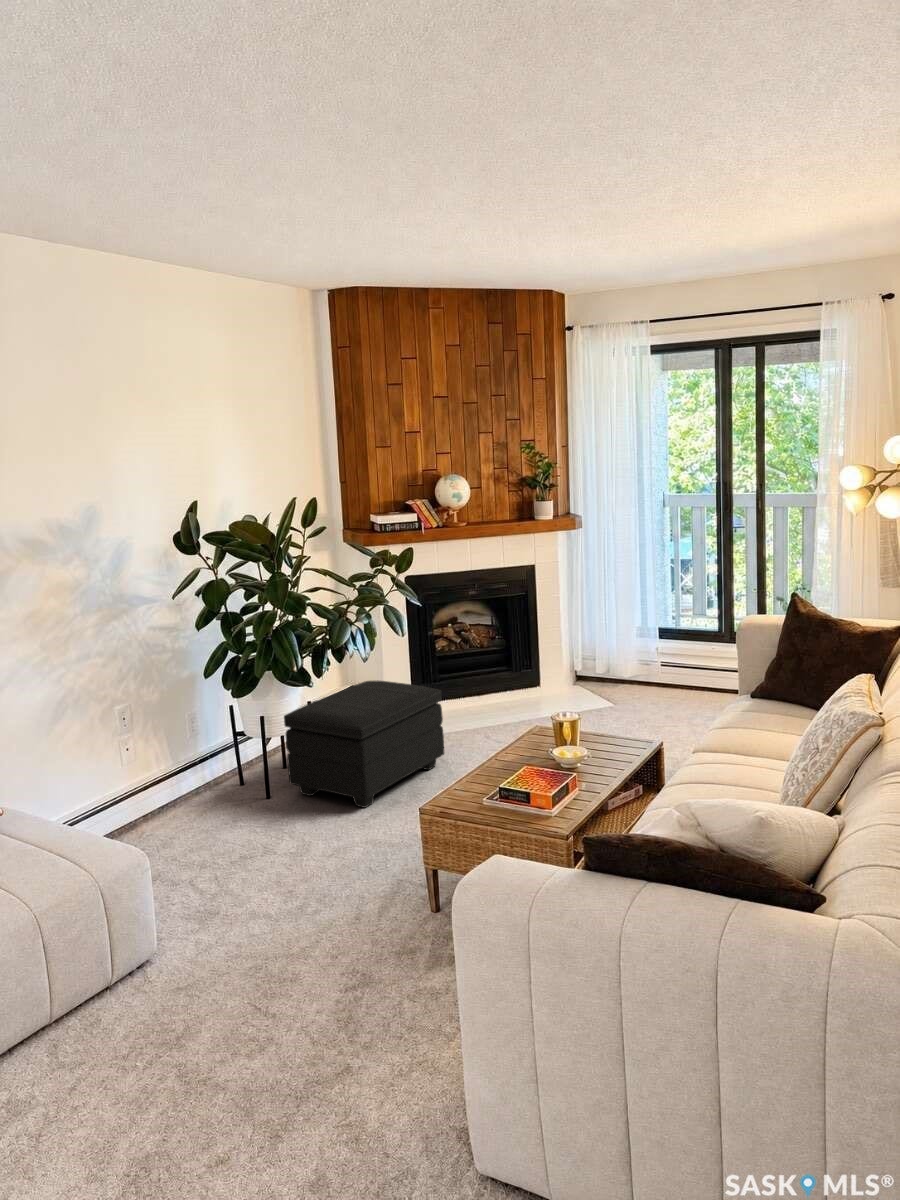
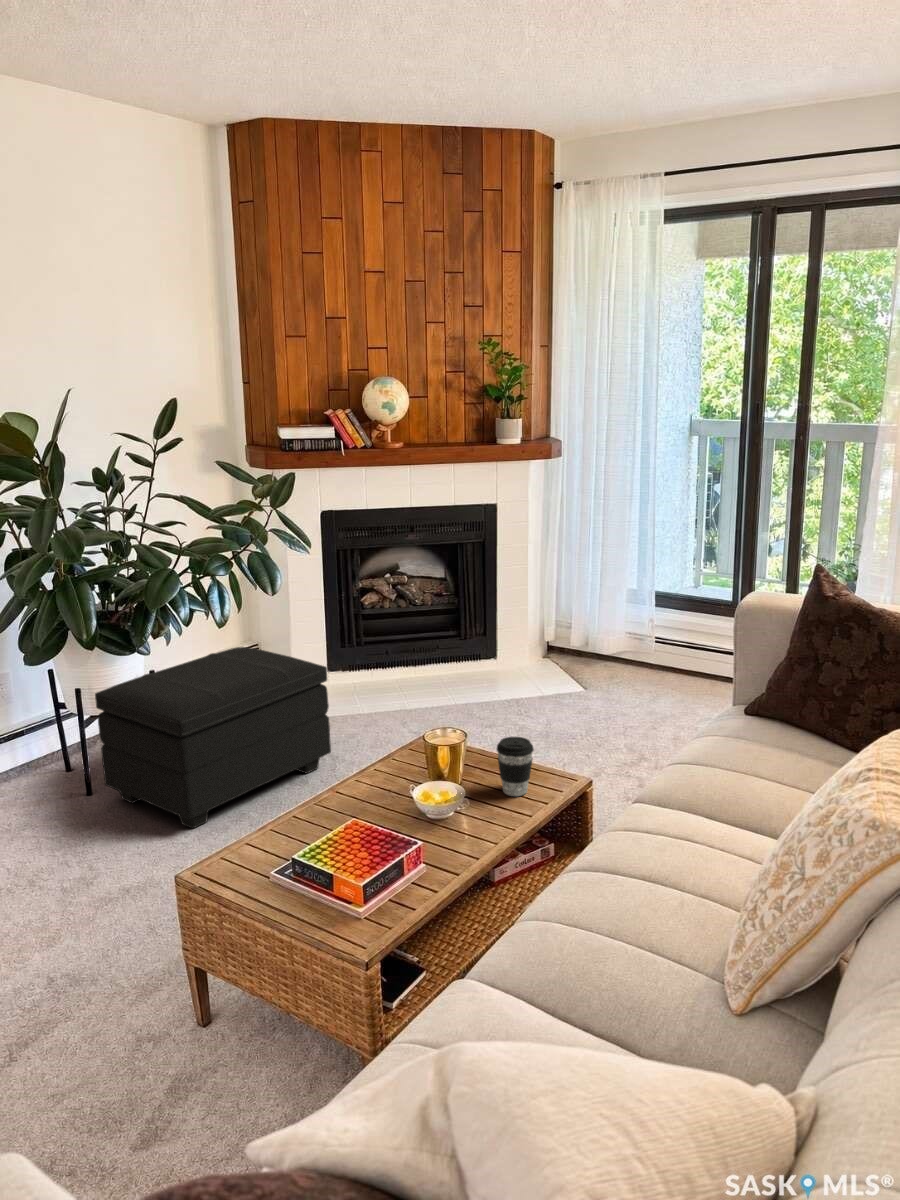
coffee cup: none [602,716,626,754] -> present [496,737,534,796]

